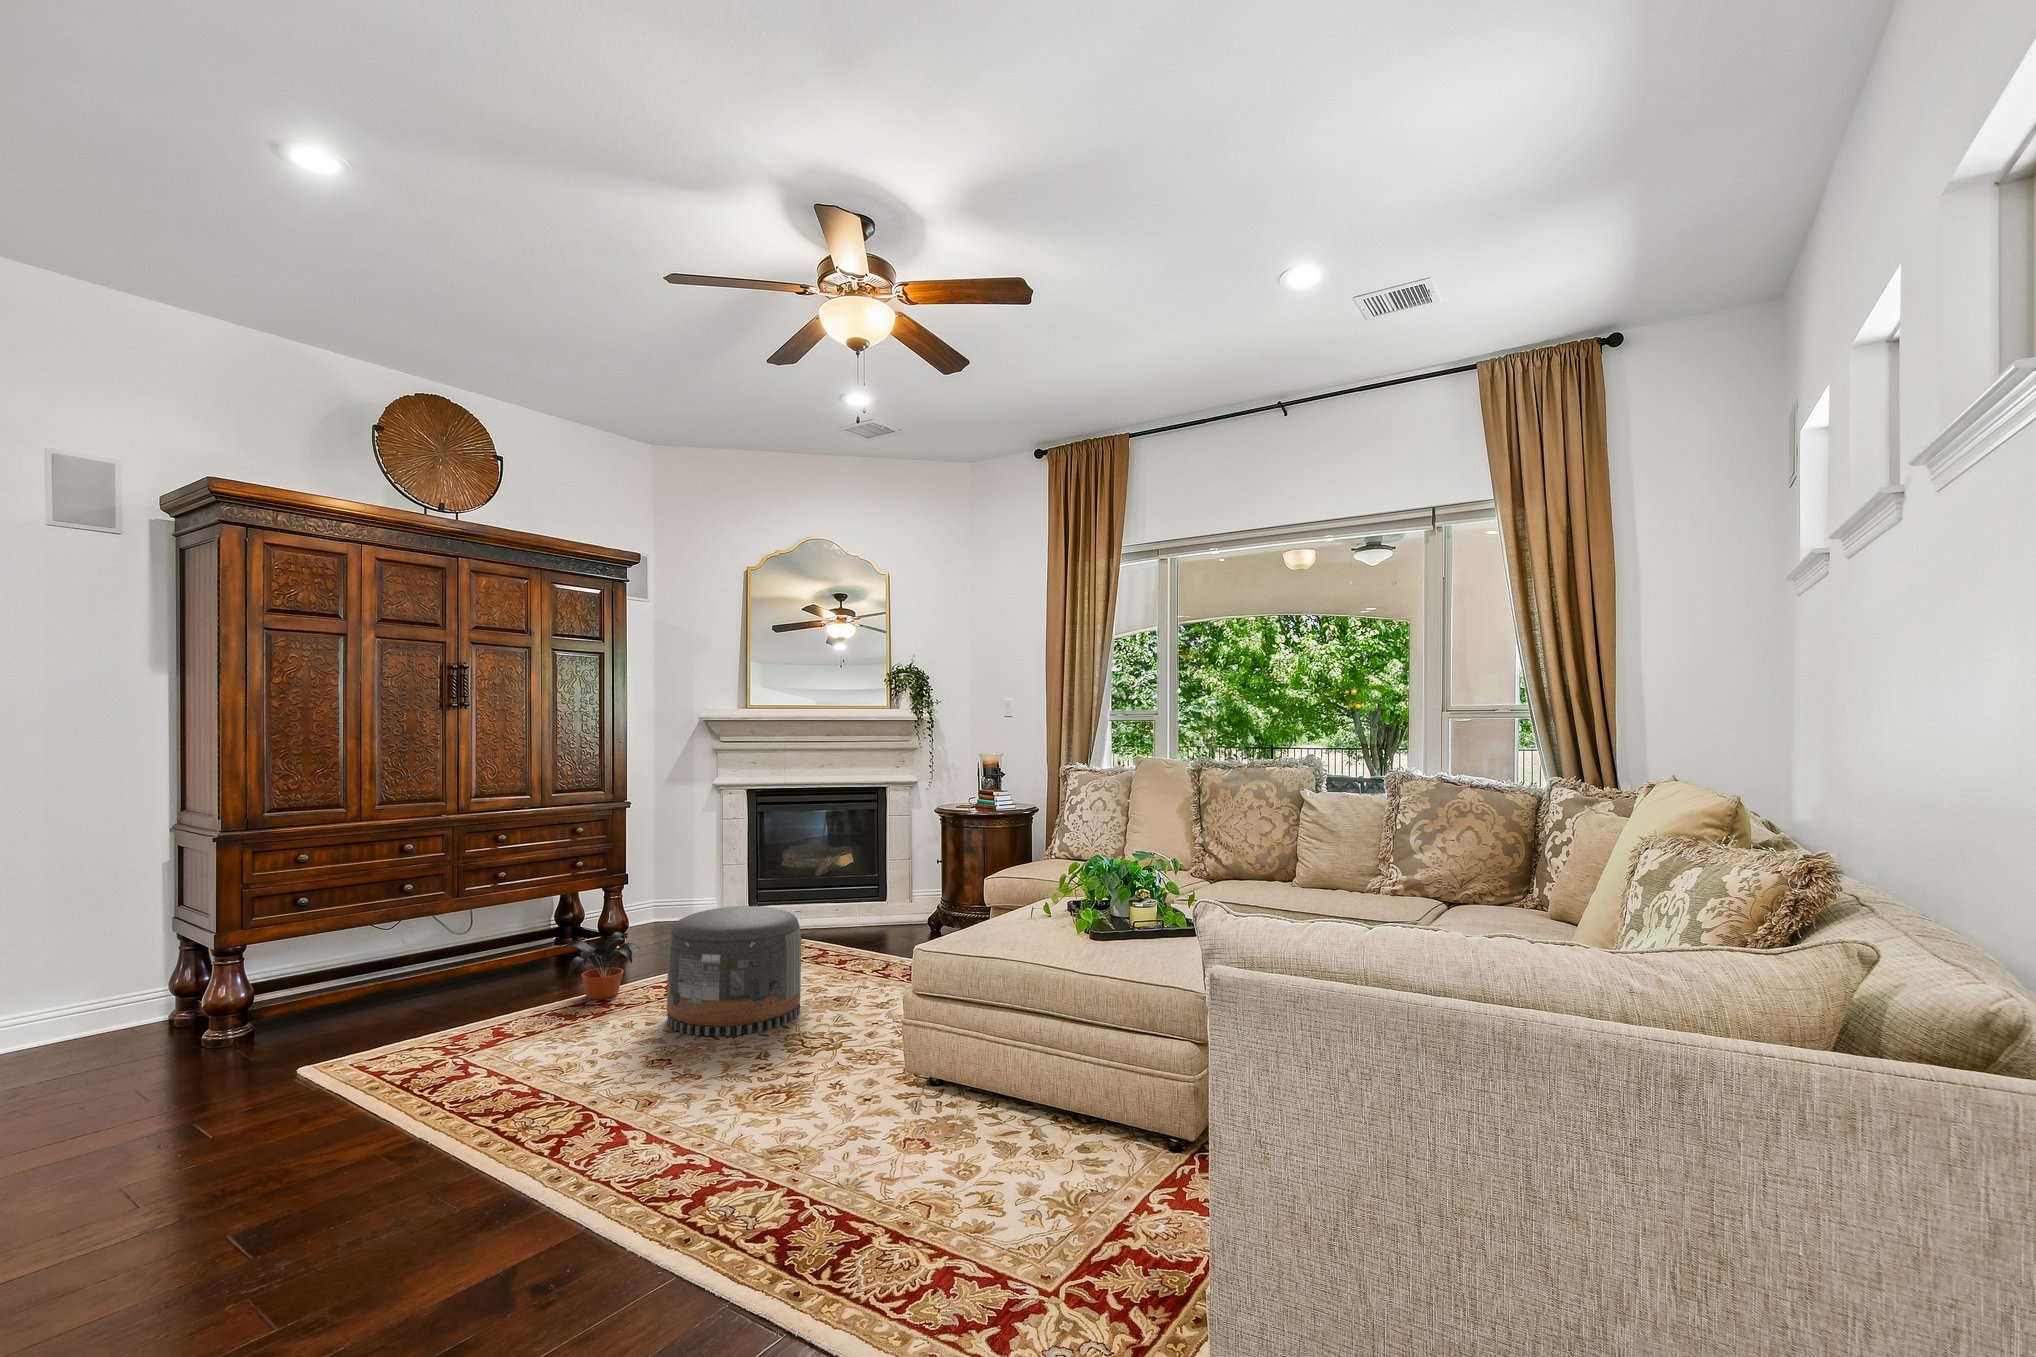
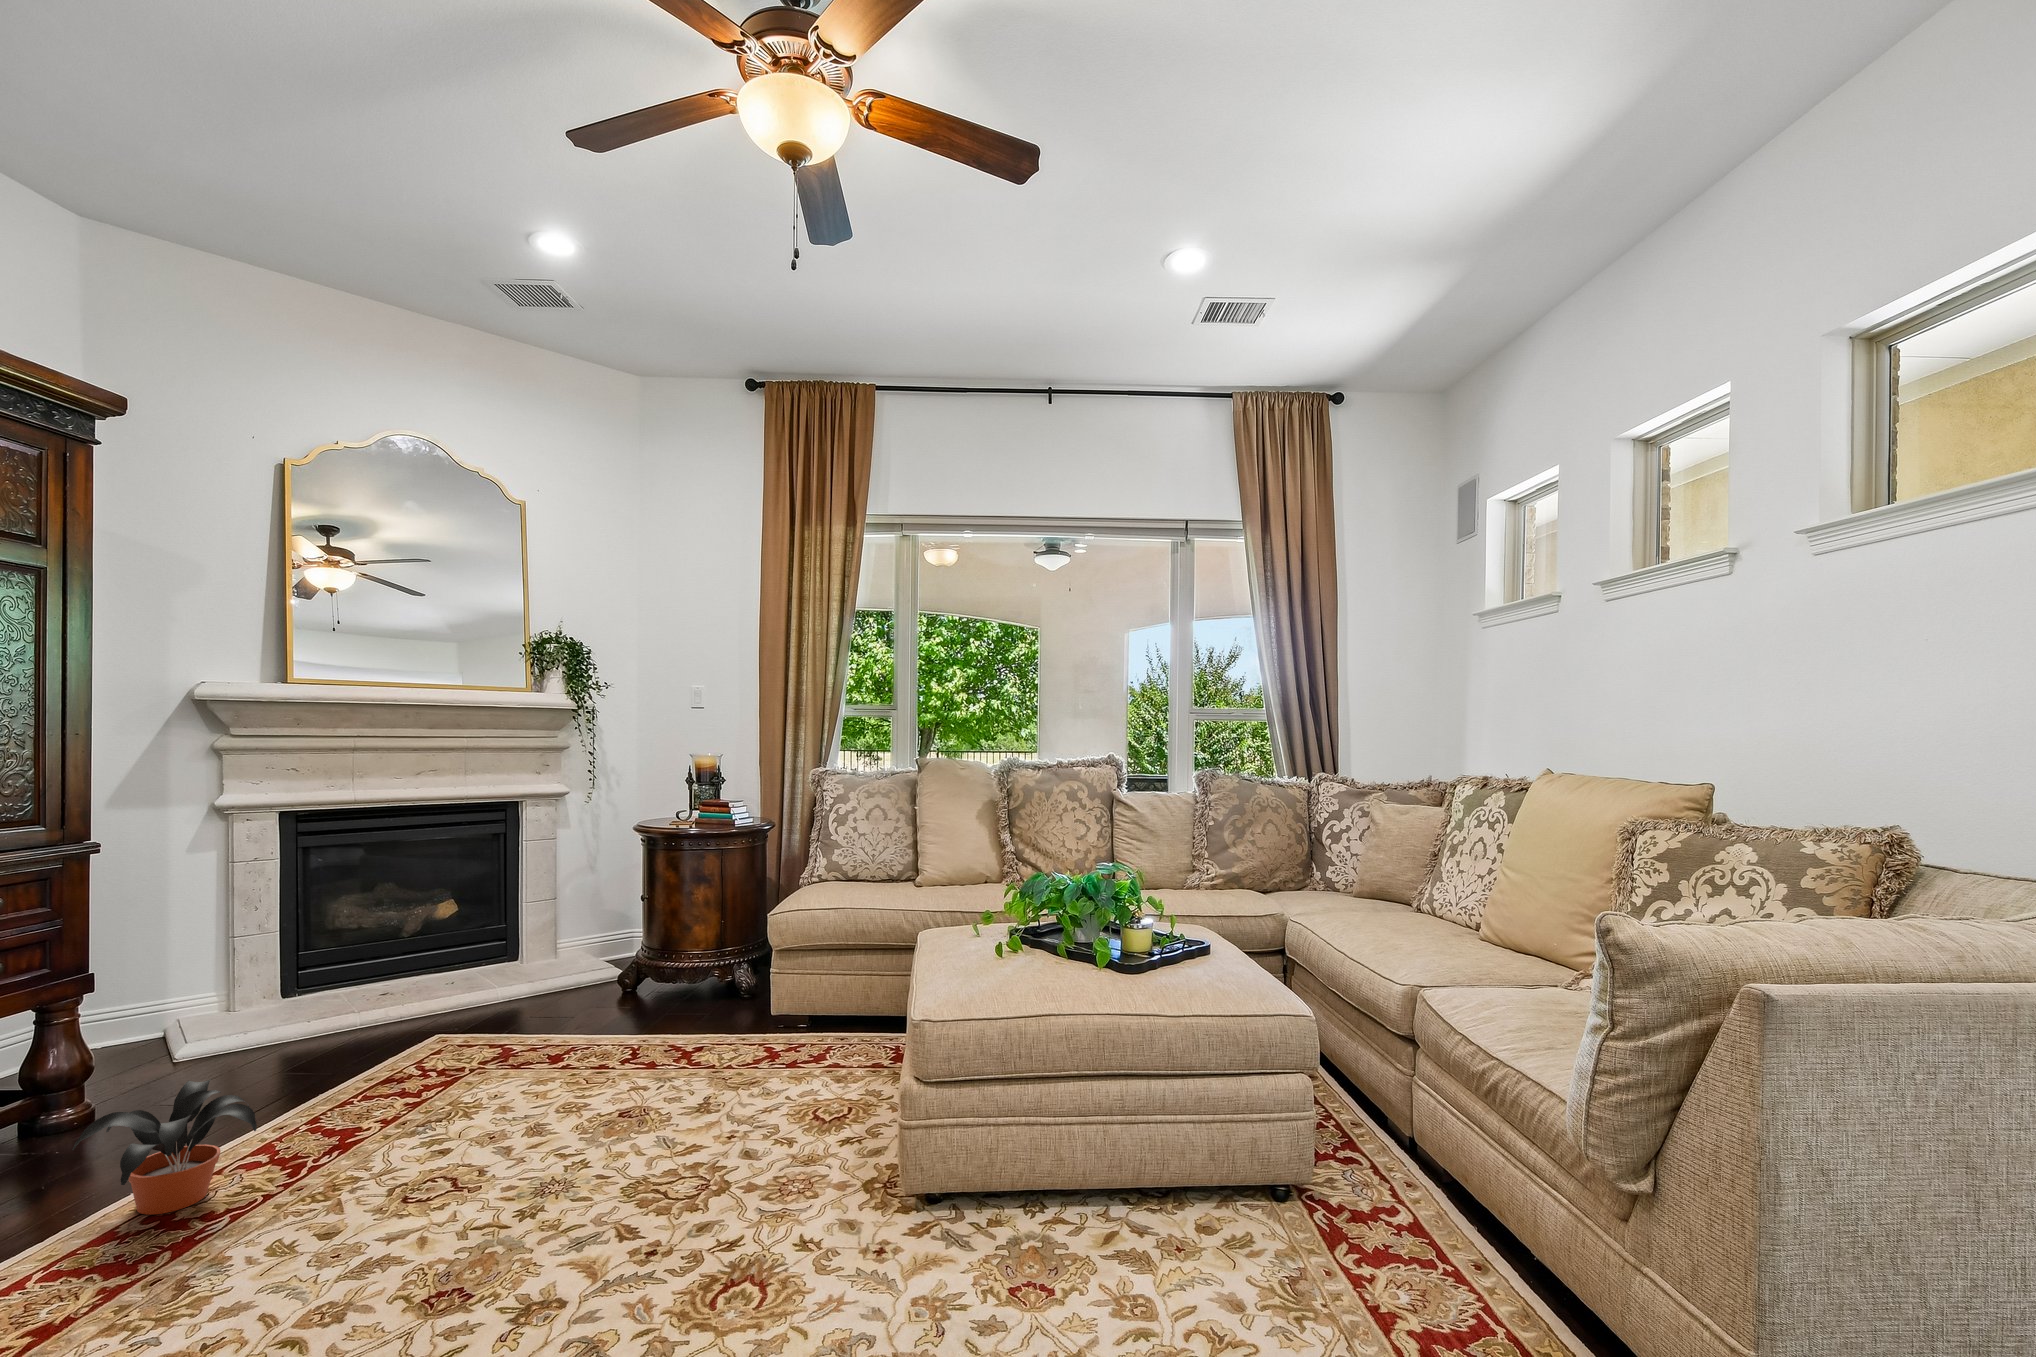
pouf: present [667,906,801,1036] -> none [383,997,616,1228]

